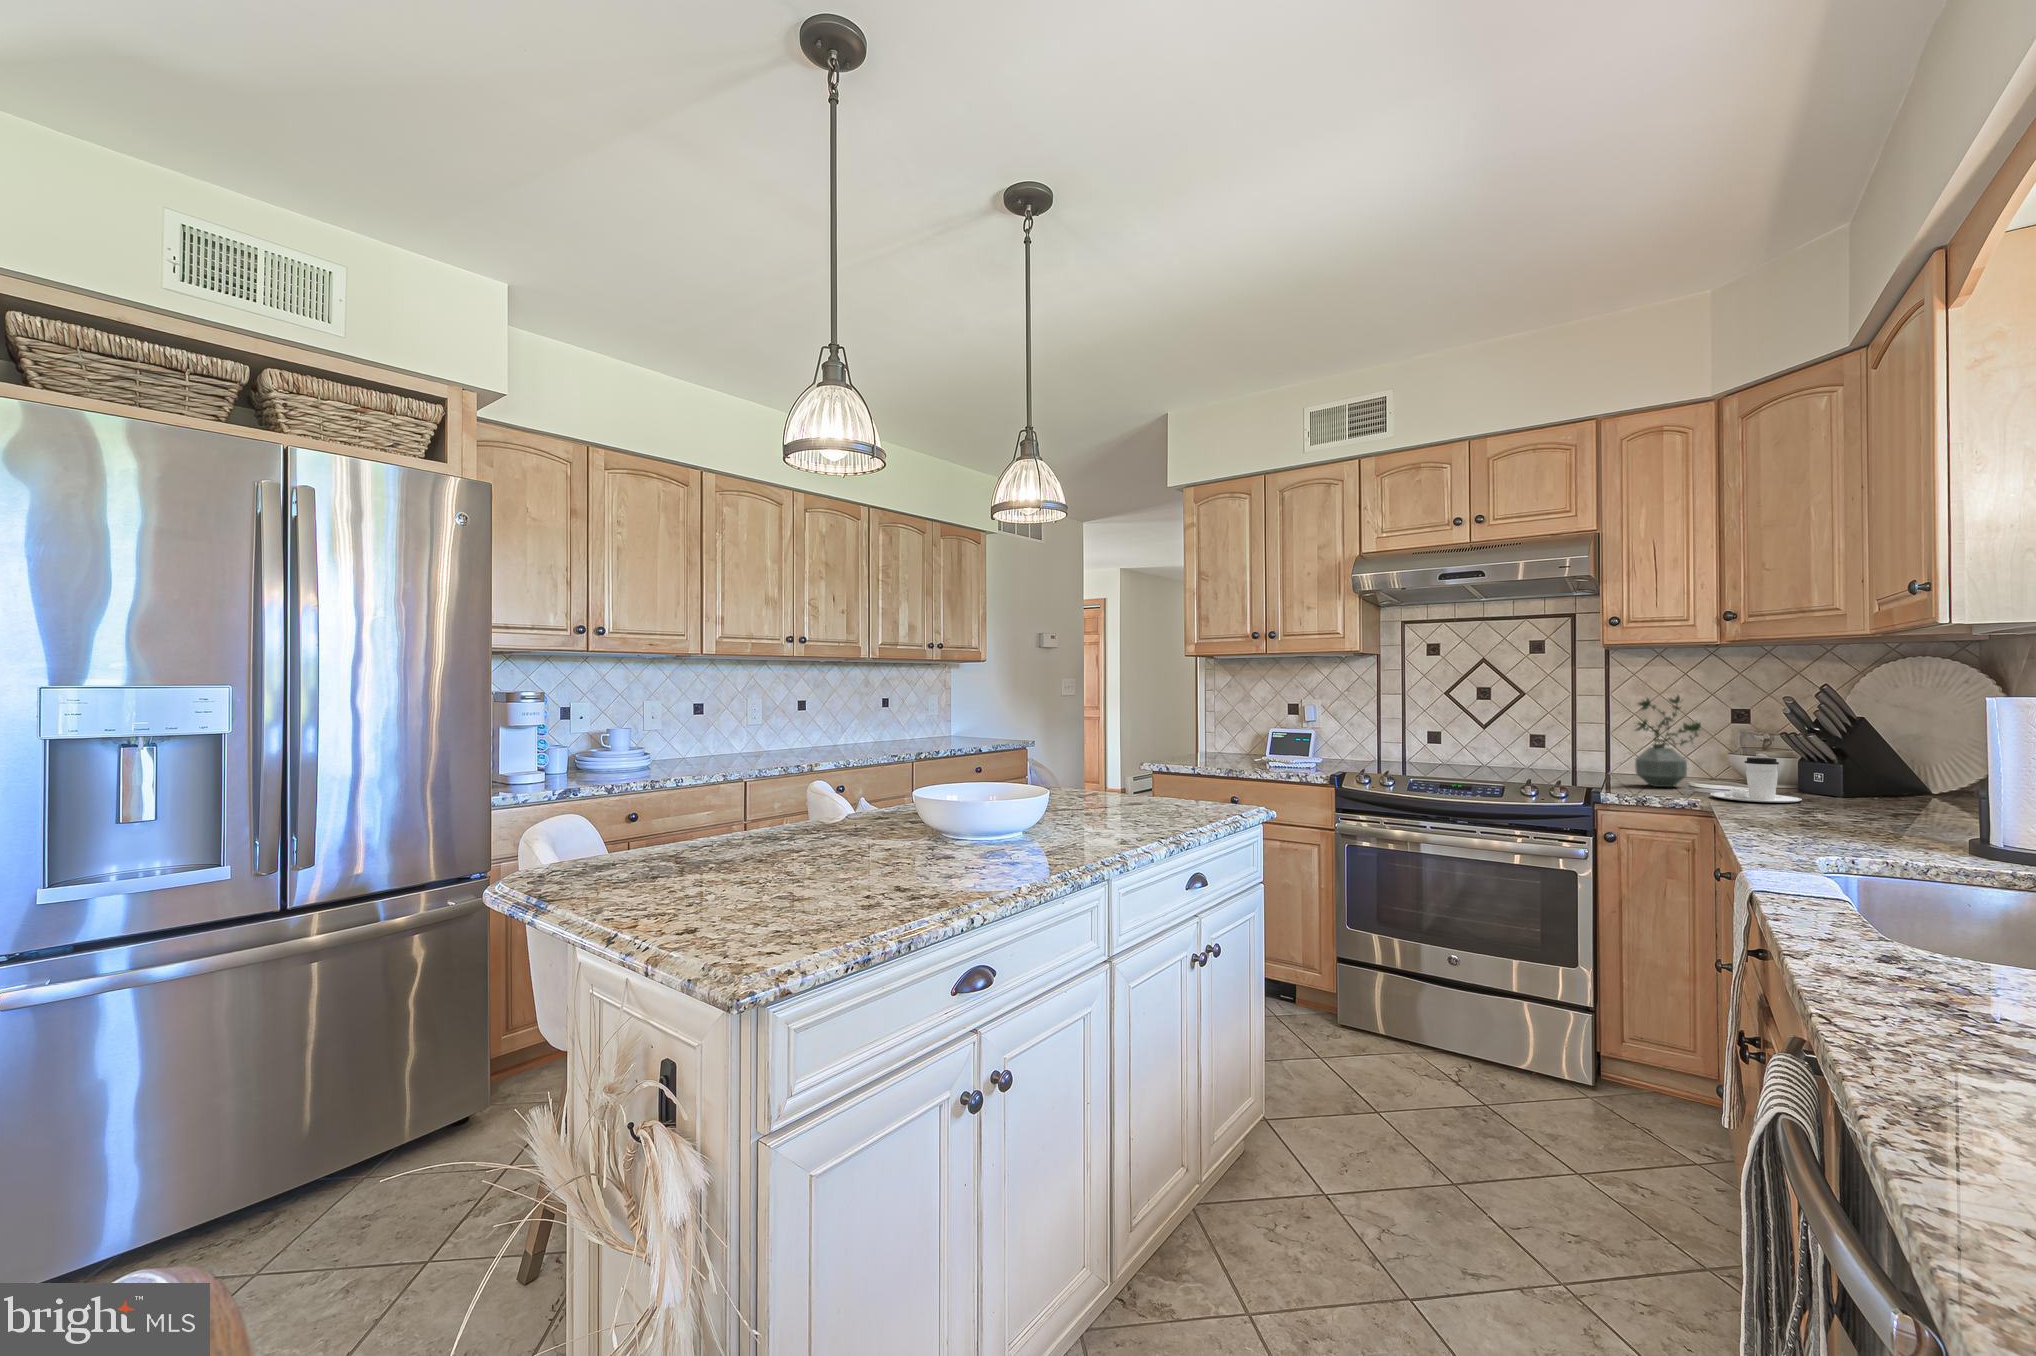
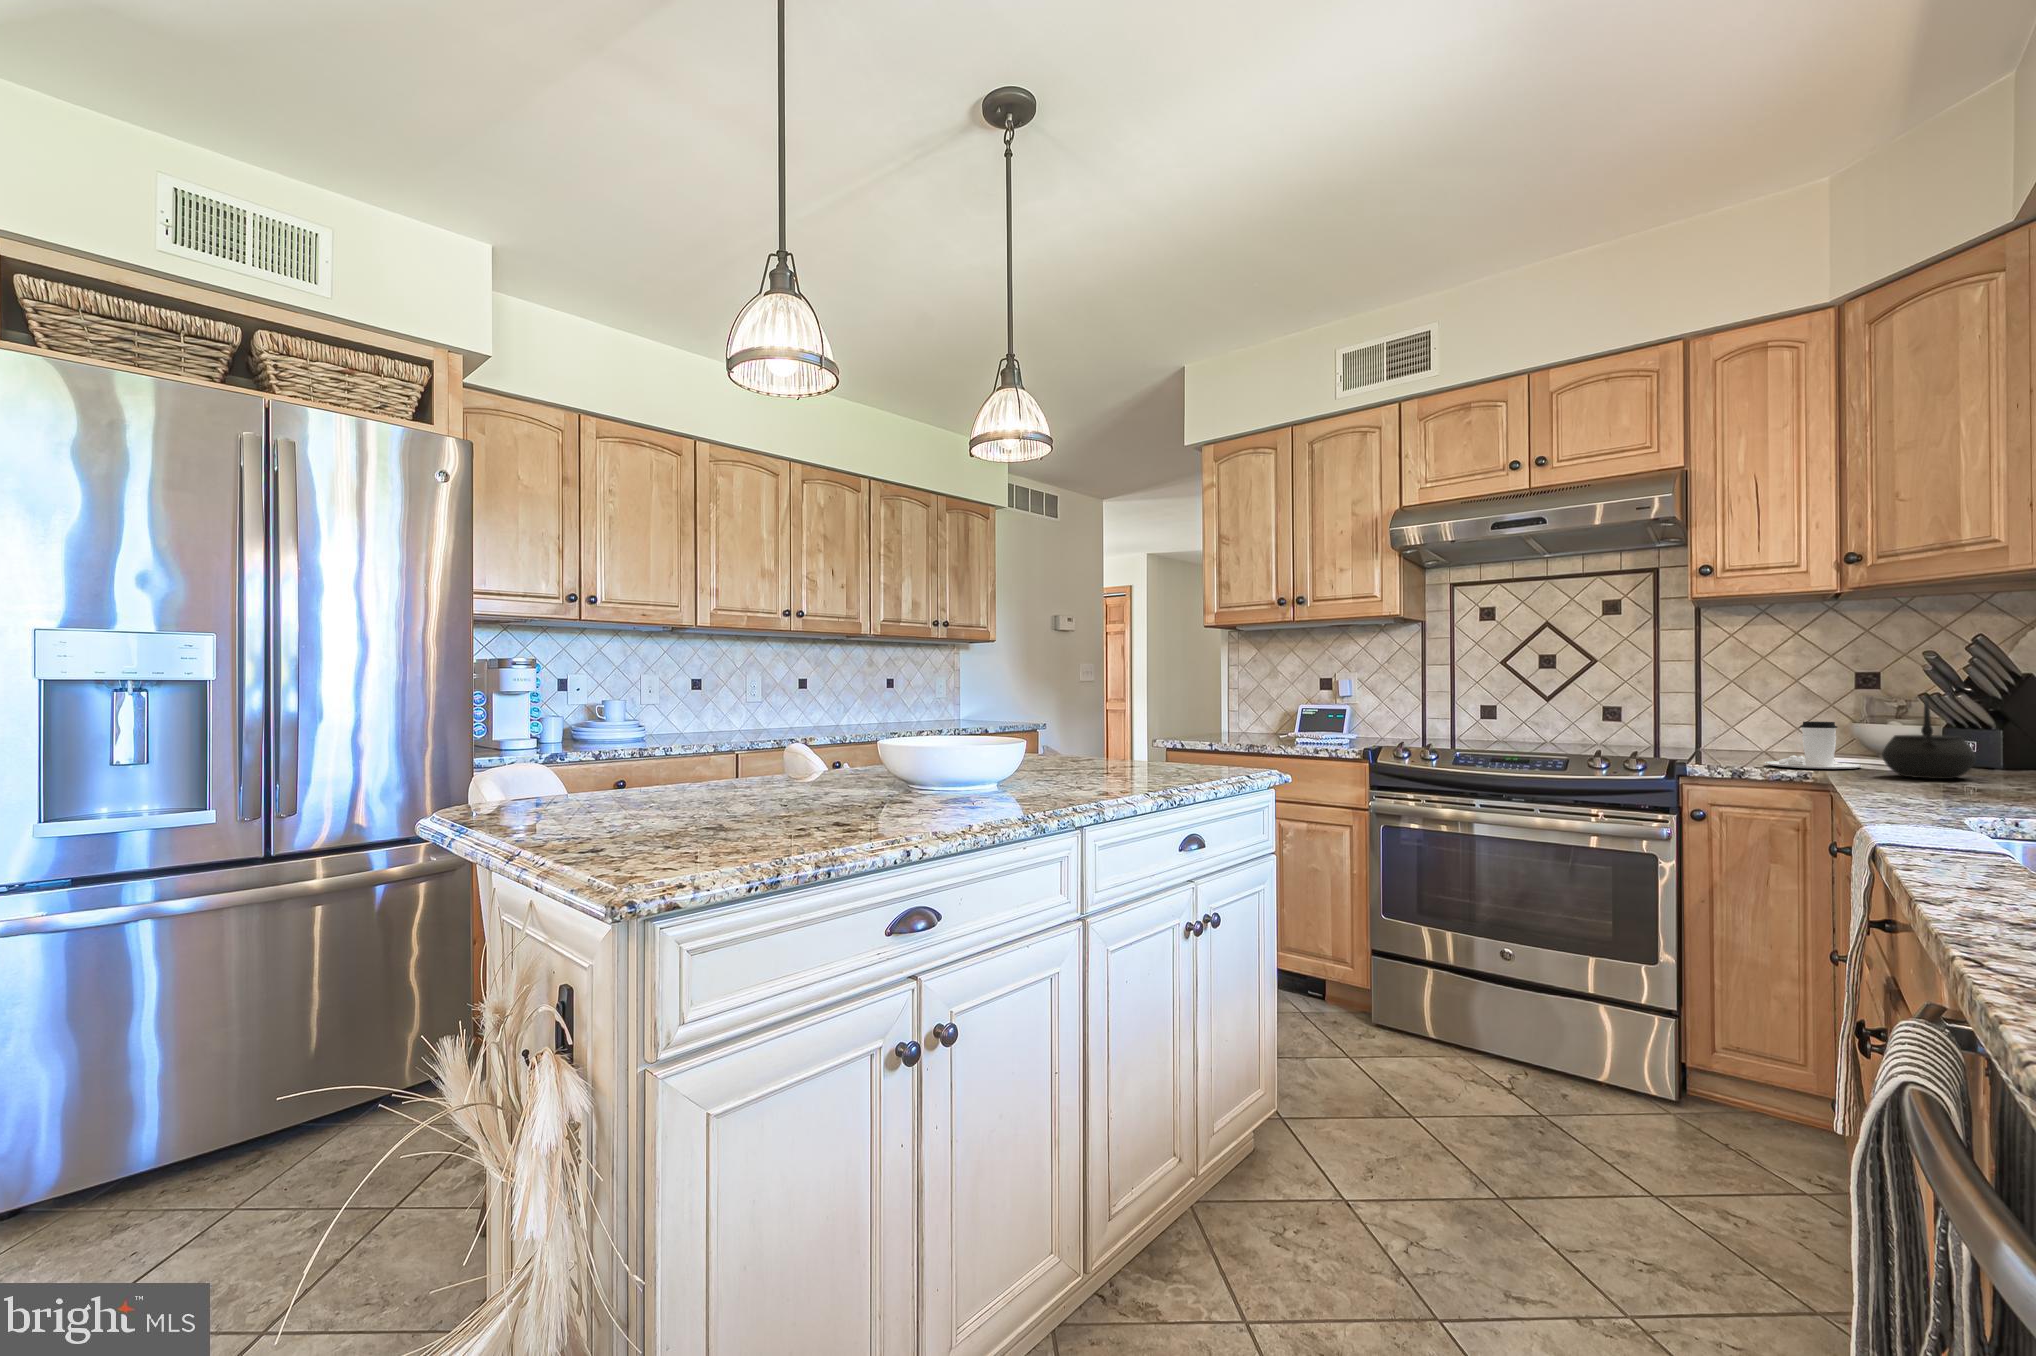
potted plant: present [1635,695,1701,787] -> none [1688,657,1764,758]
kettle: none [1828,743,1917,817] -> present [1882,700,1976,779]

